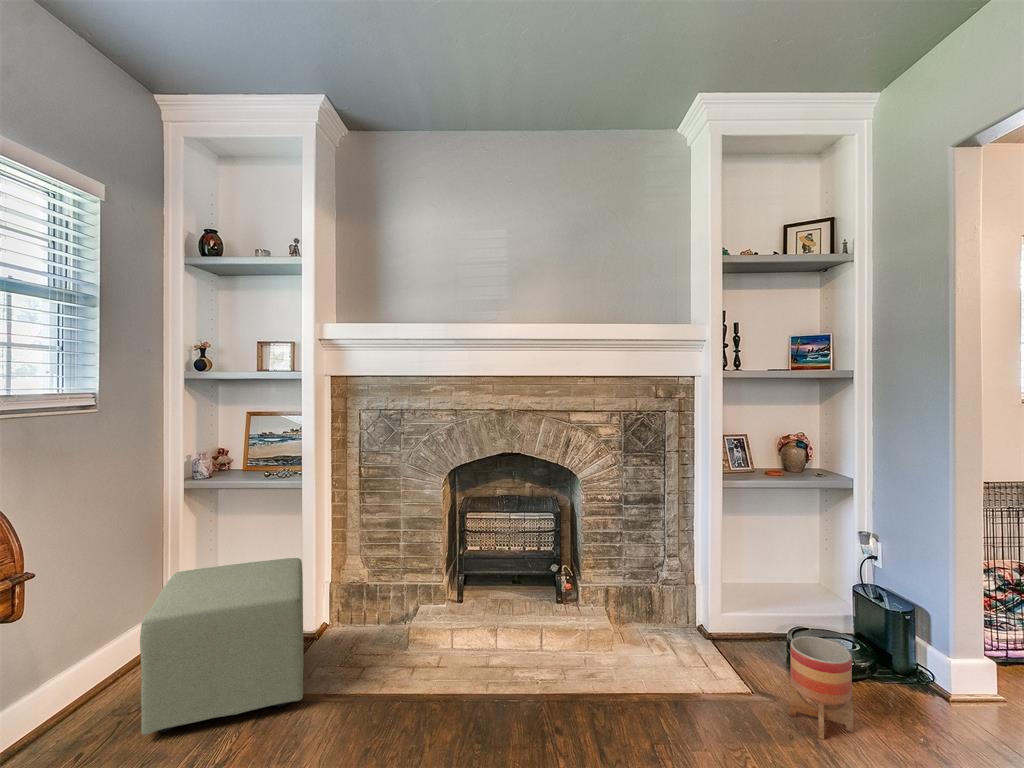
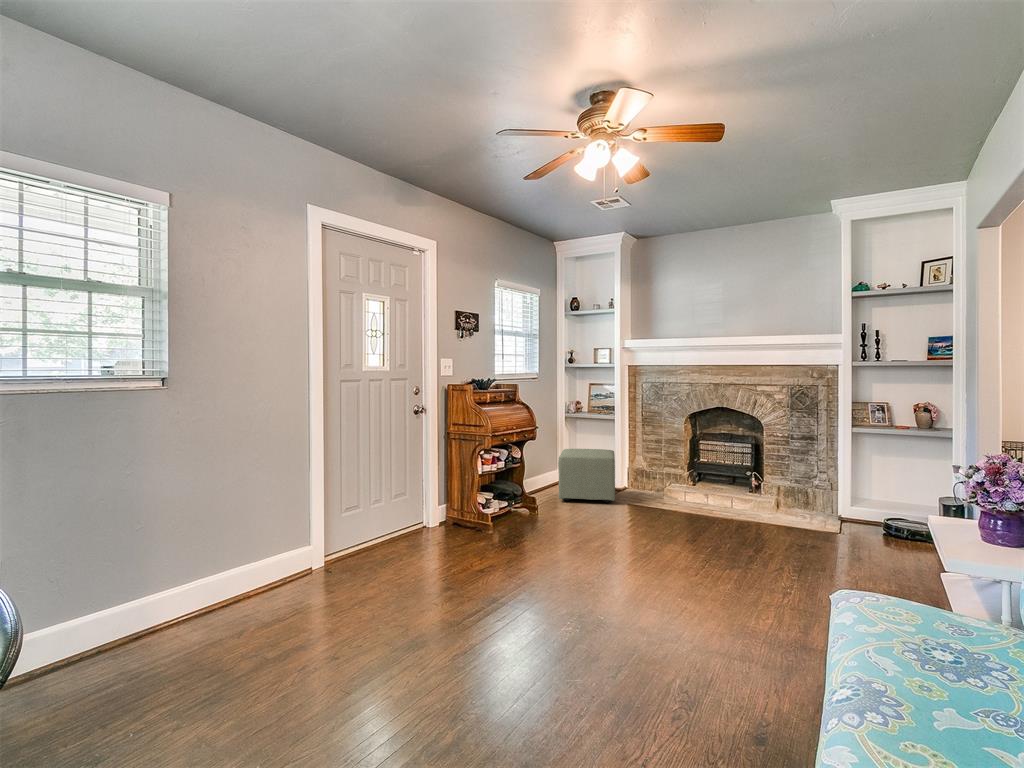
planter: present [789,636,854,739] -> none [854,503,887,549]

